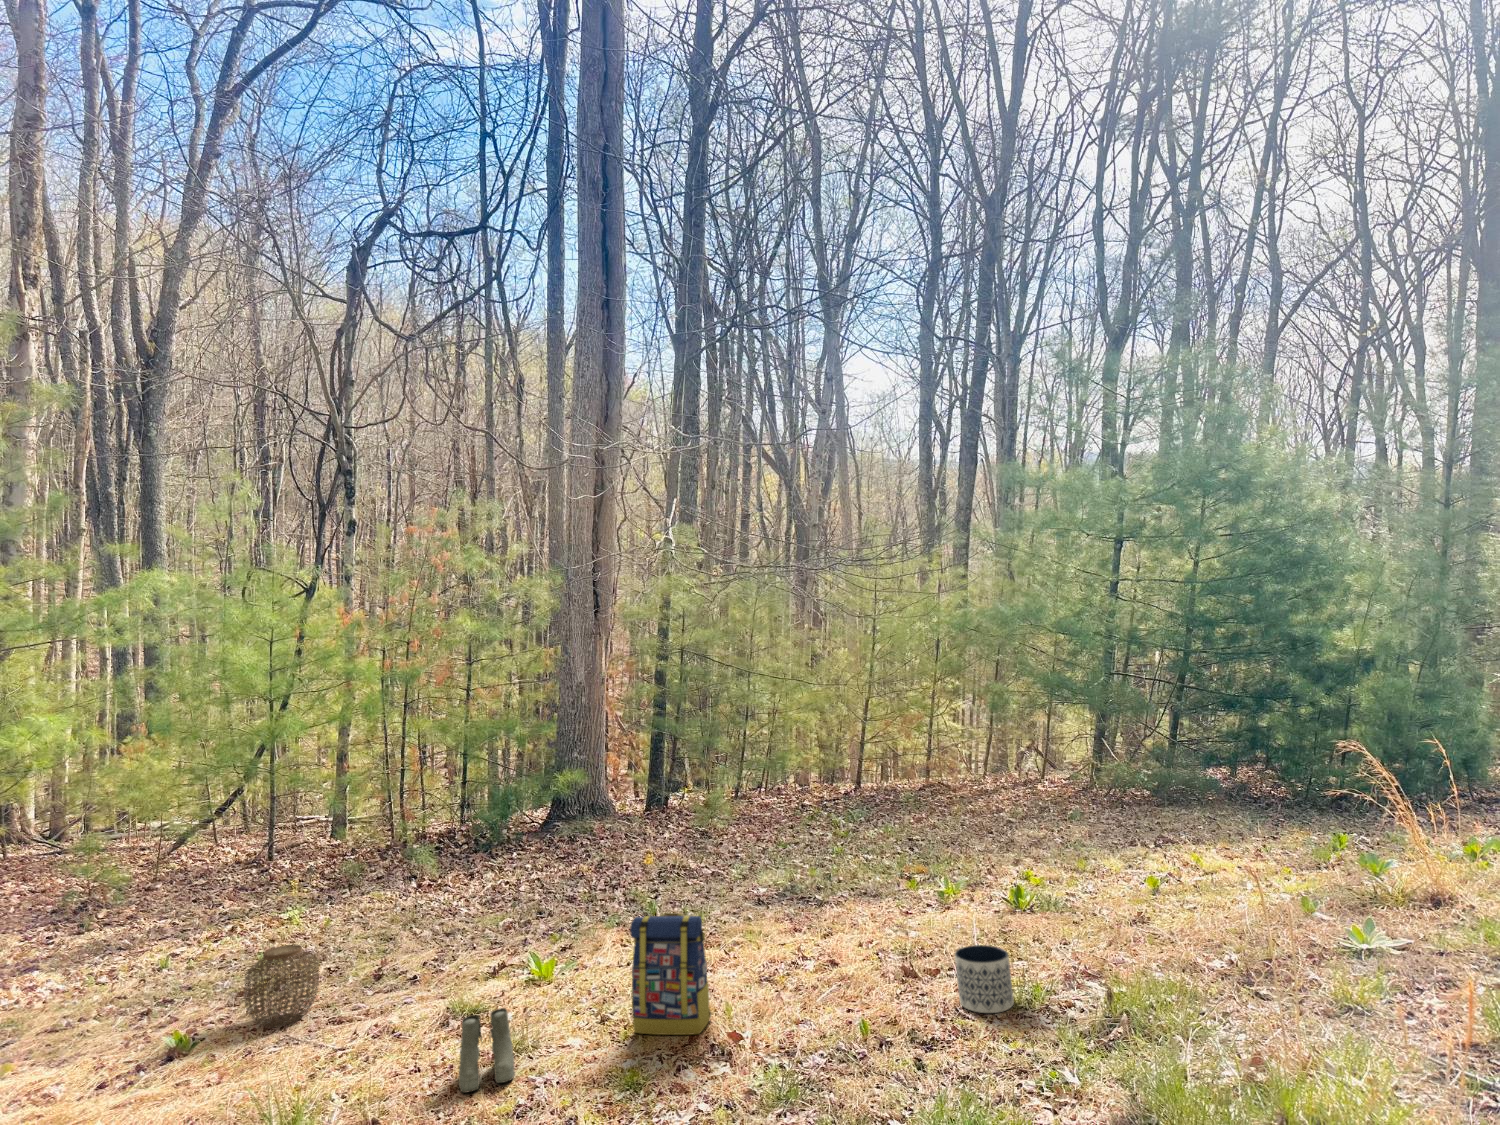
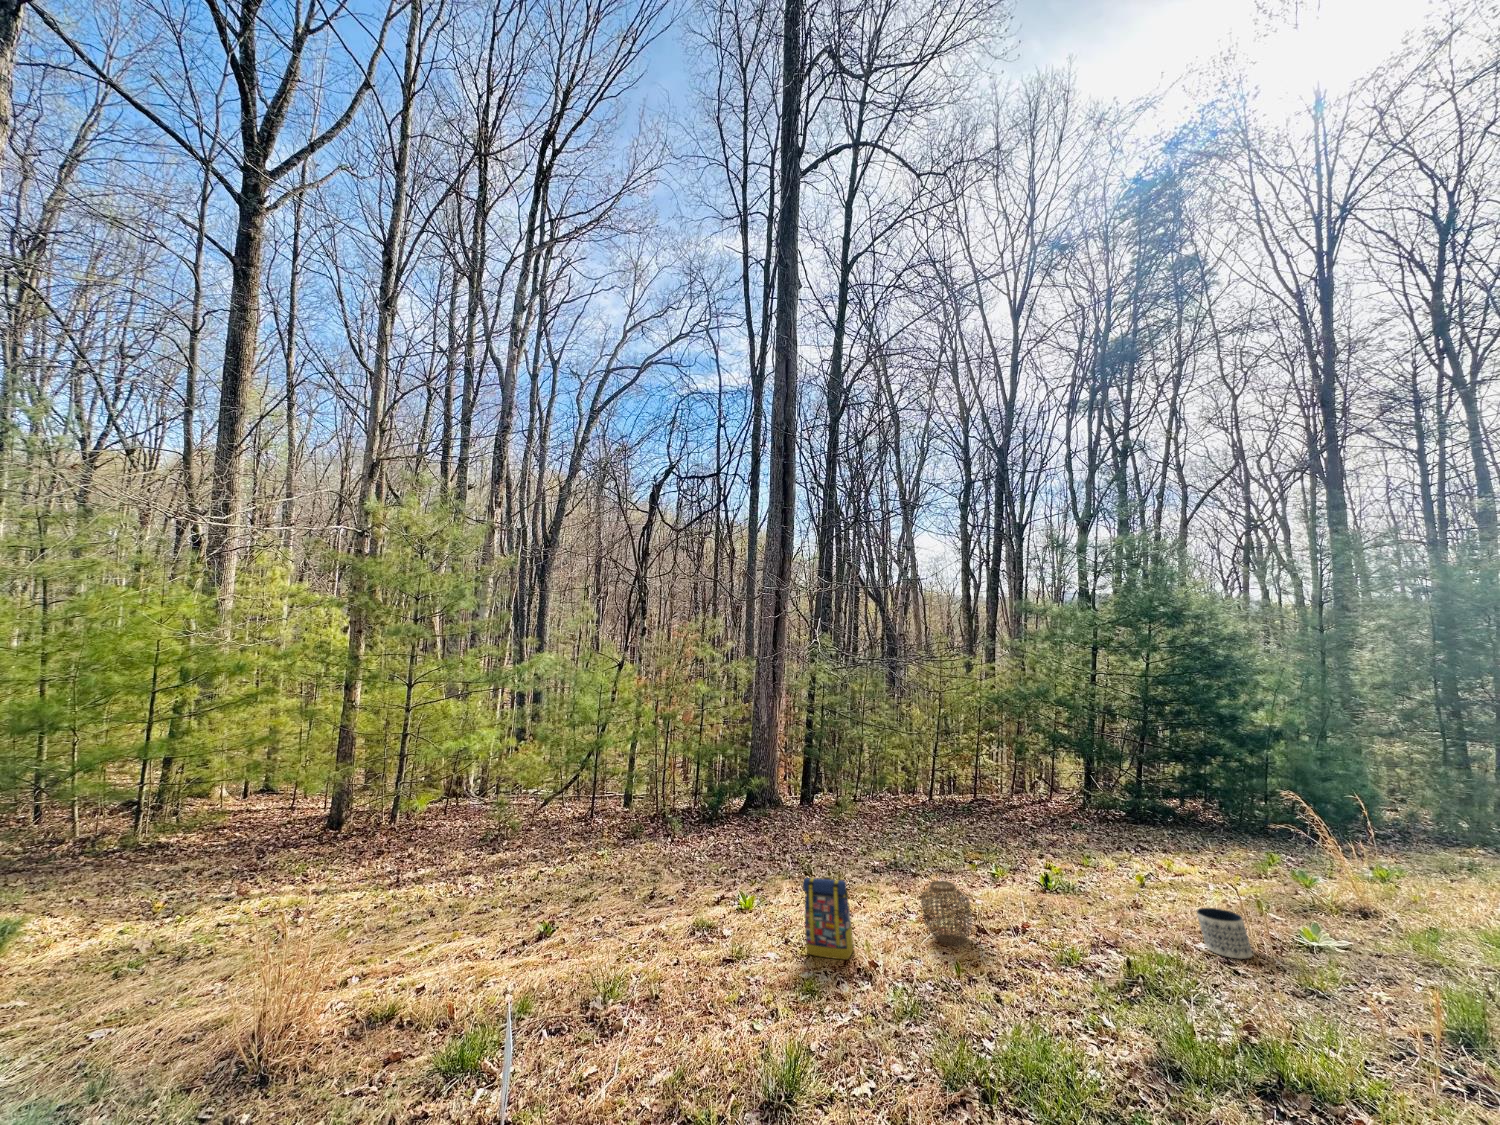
woven basket: present [244,944,319,1028] -> present [921,881,972,945]
planter: present [955,945,1014,1013] -> present [1196,908,1253,959]
boots: present [459,1008,515,1093] -> none [709,930,740,982]

